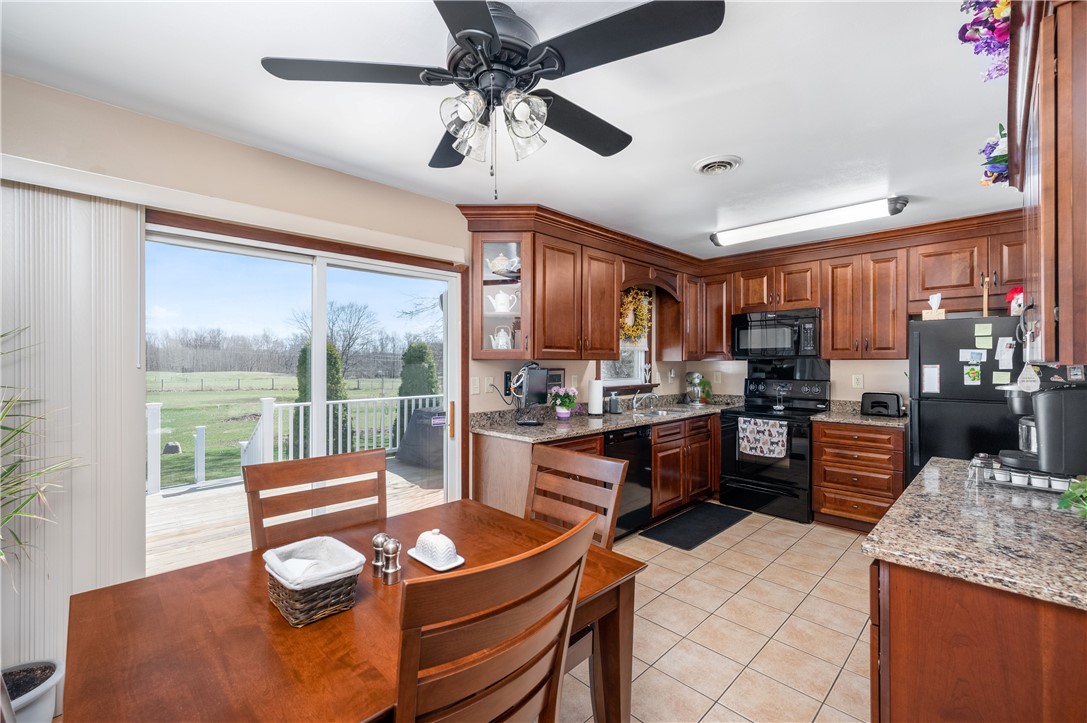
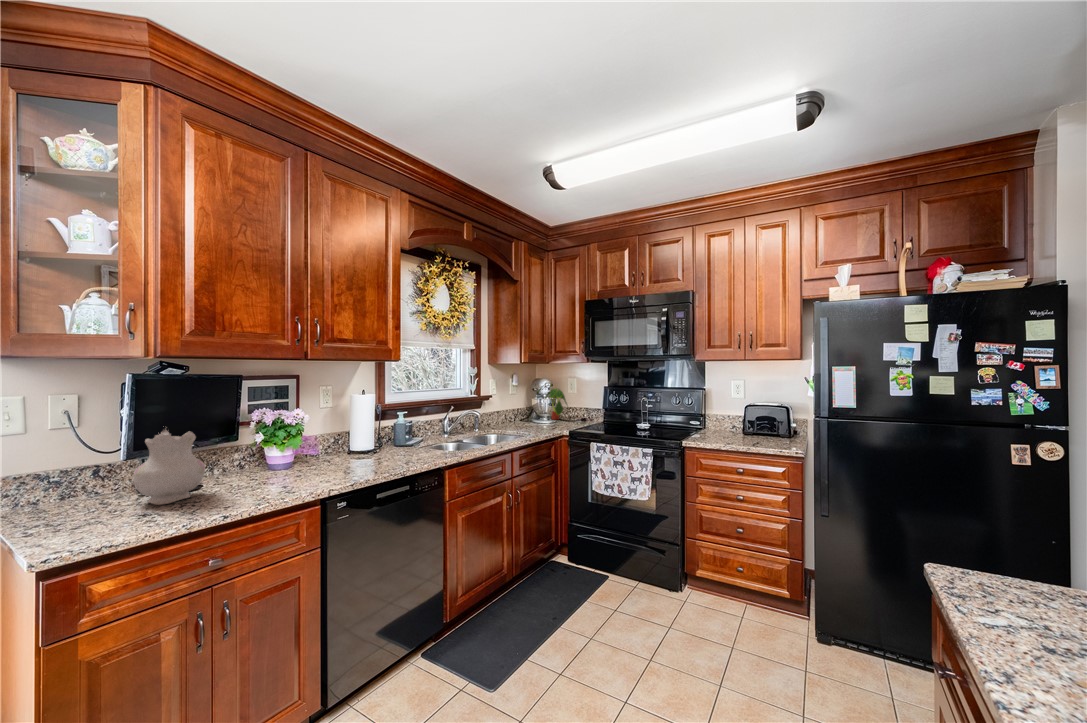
ceramic pitcher: none [520,393,548,430] -> present [133,428,205,505]

